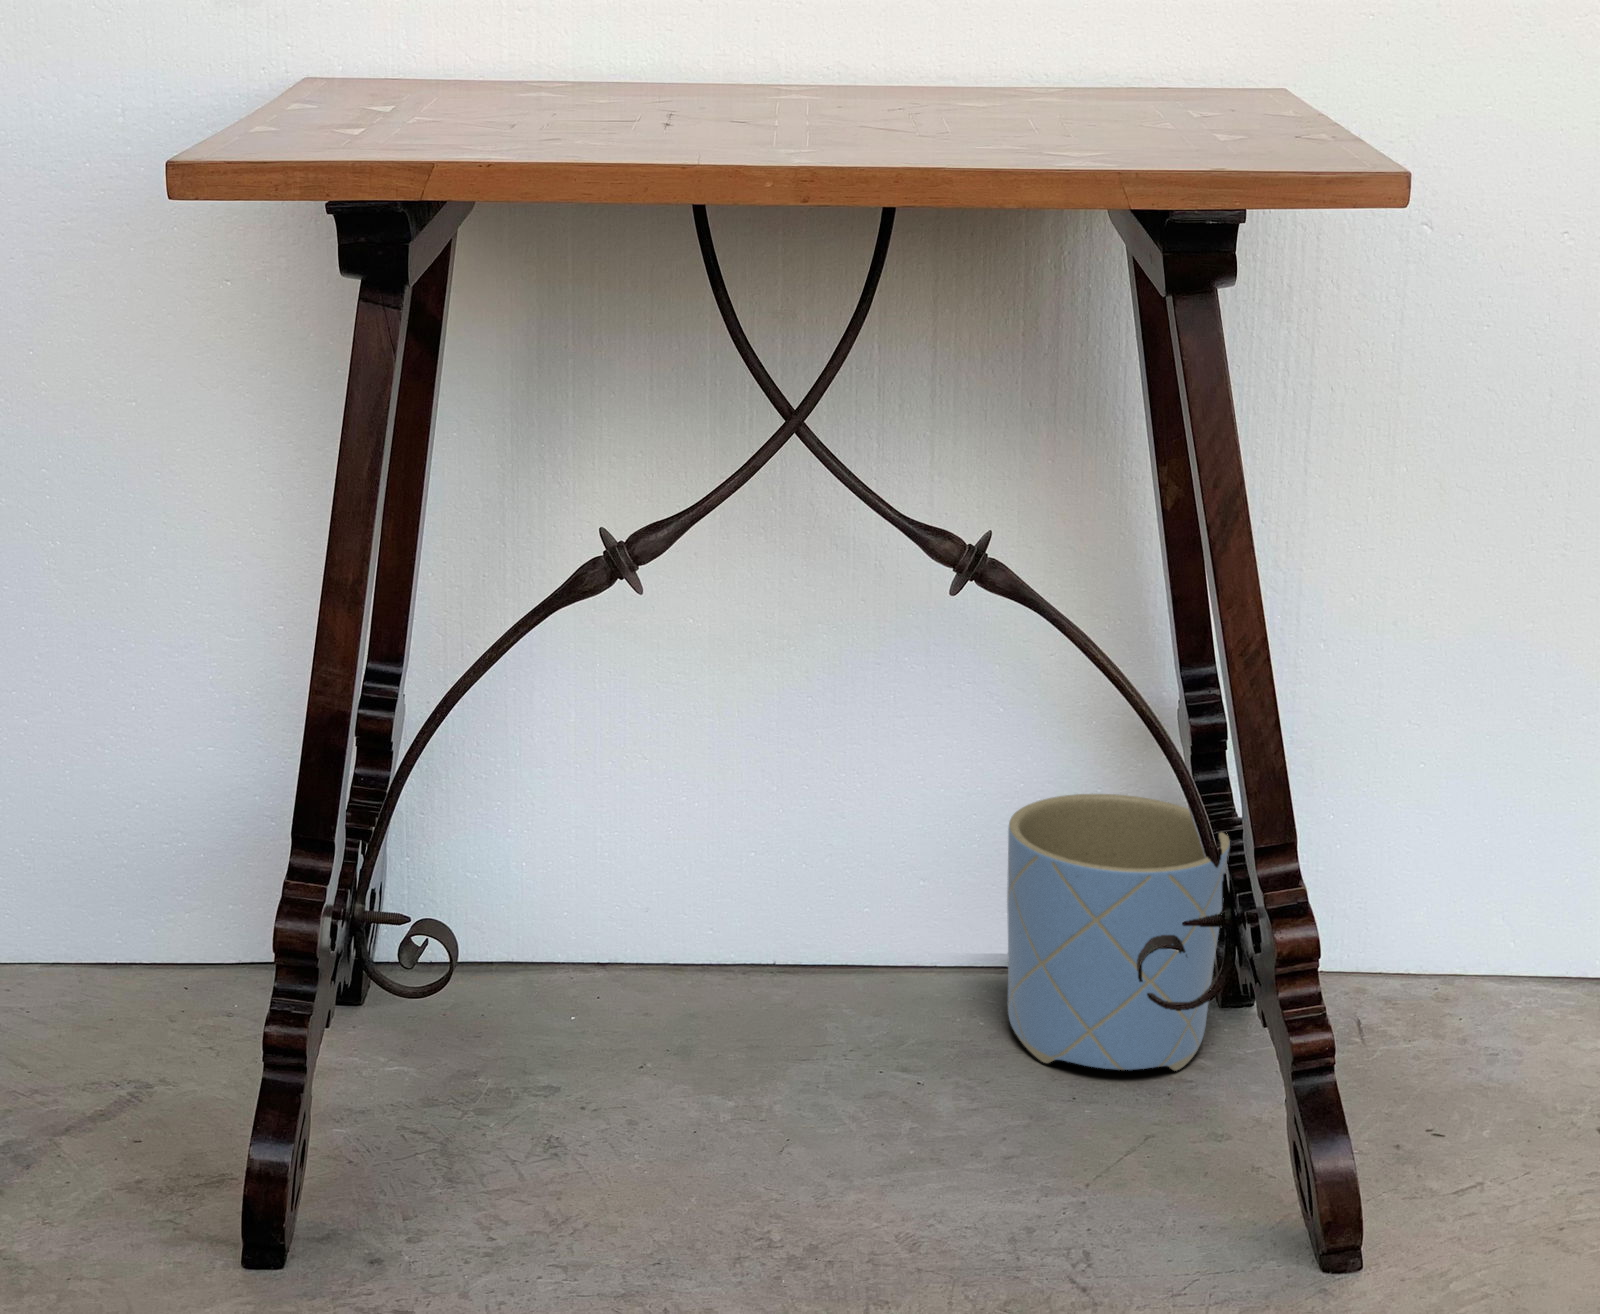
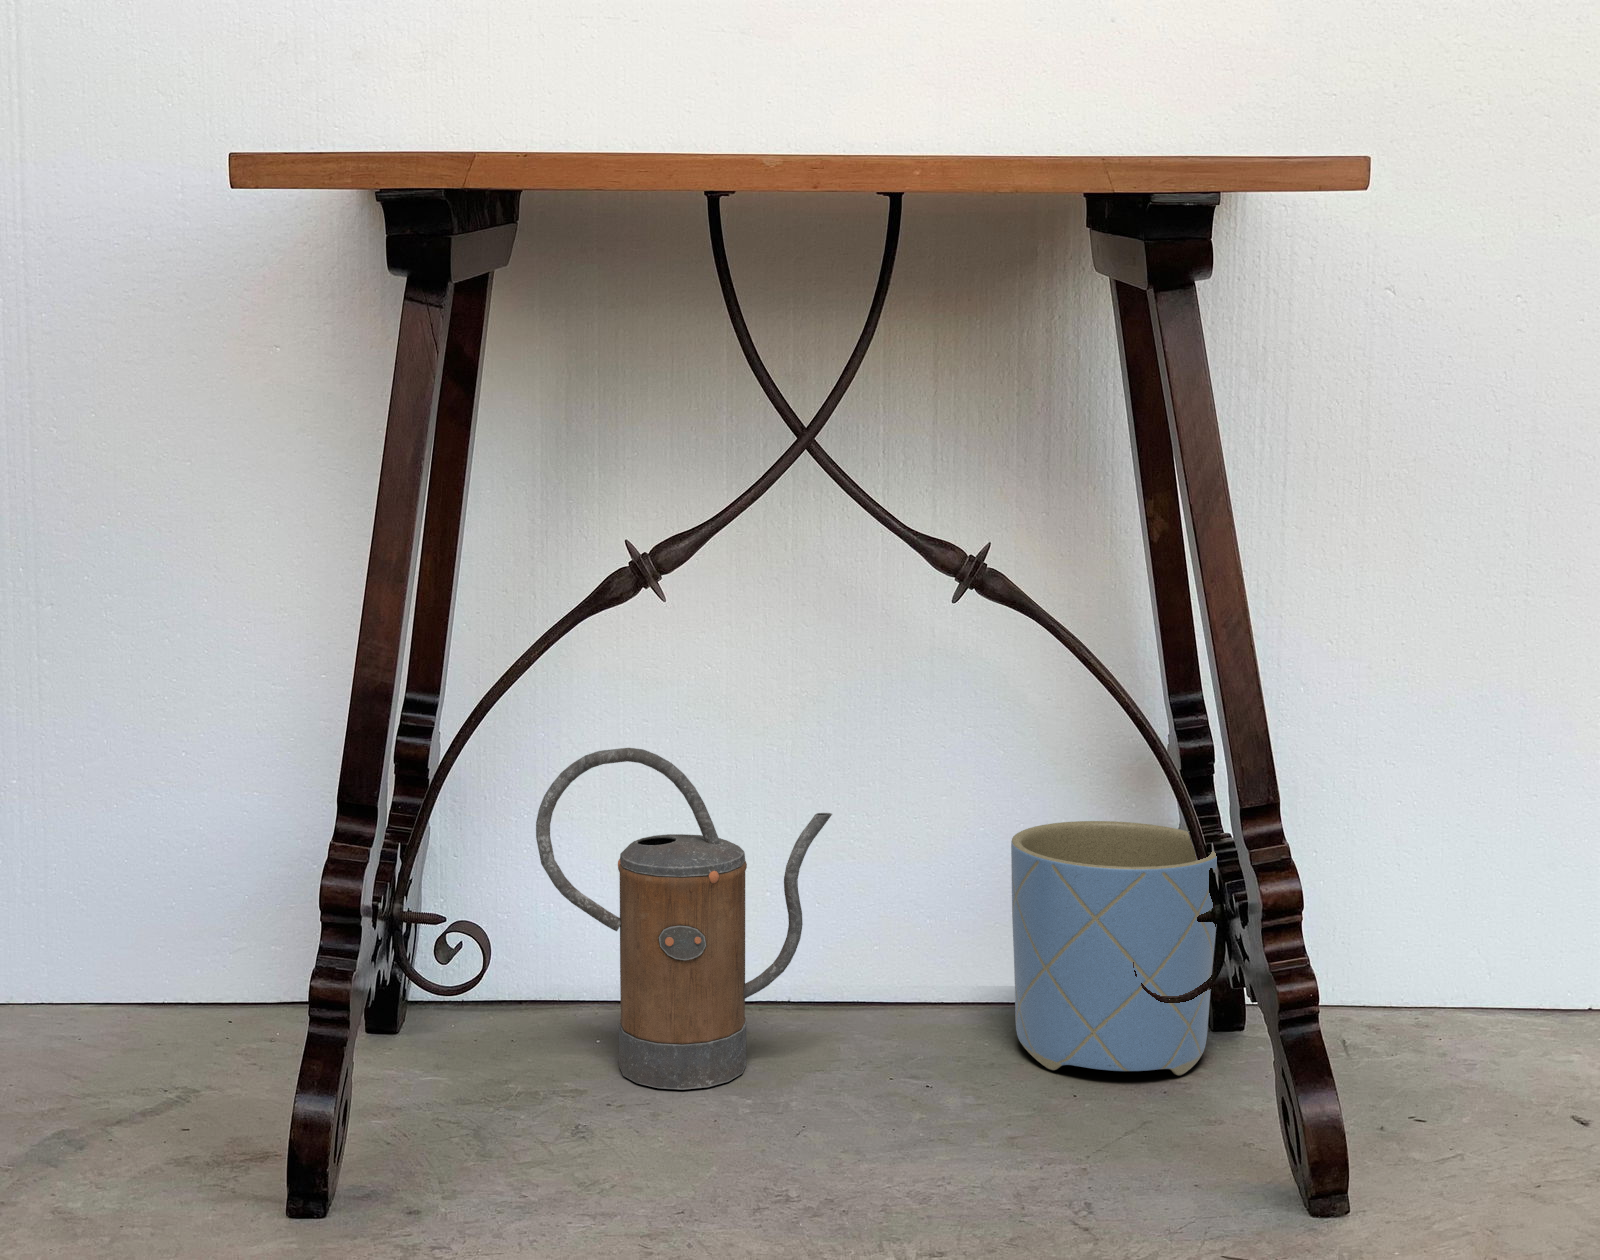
watering can: none [505,737,820,1089] -> present [536,748,832,1089]

